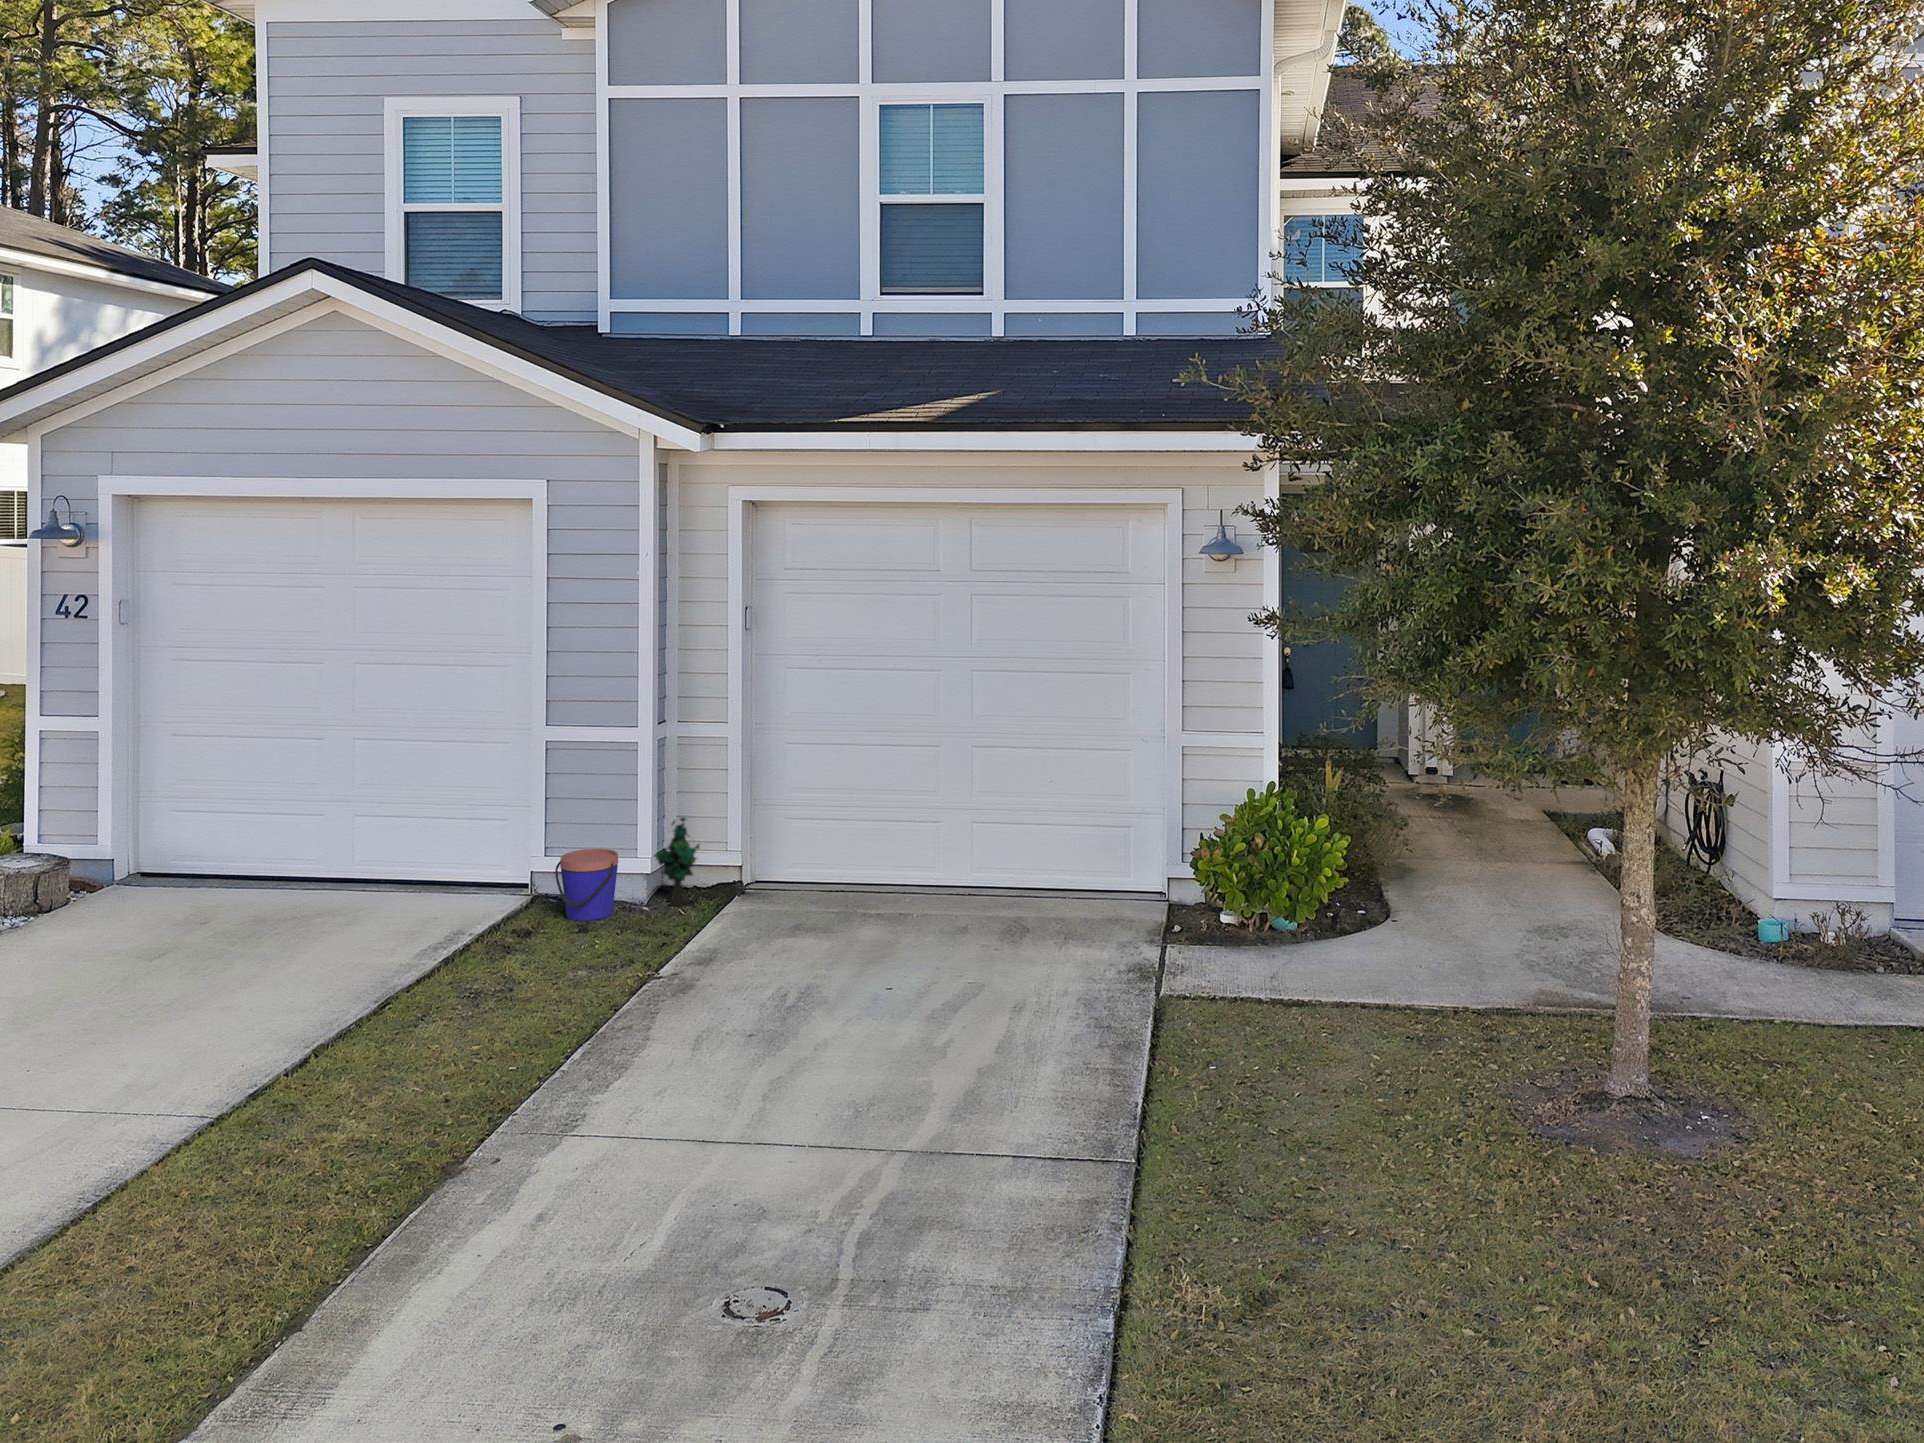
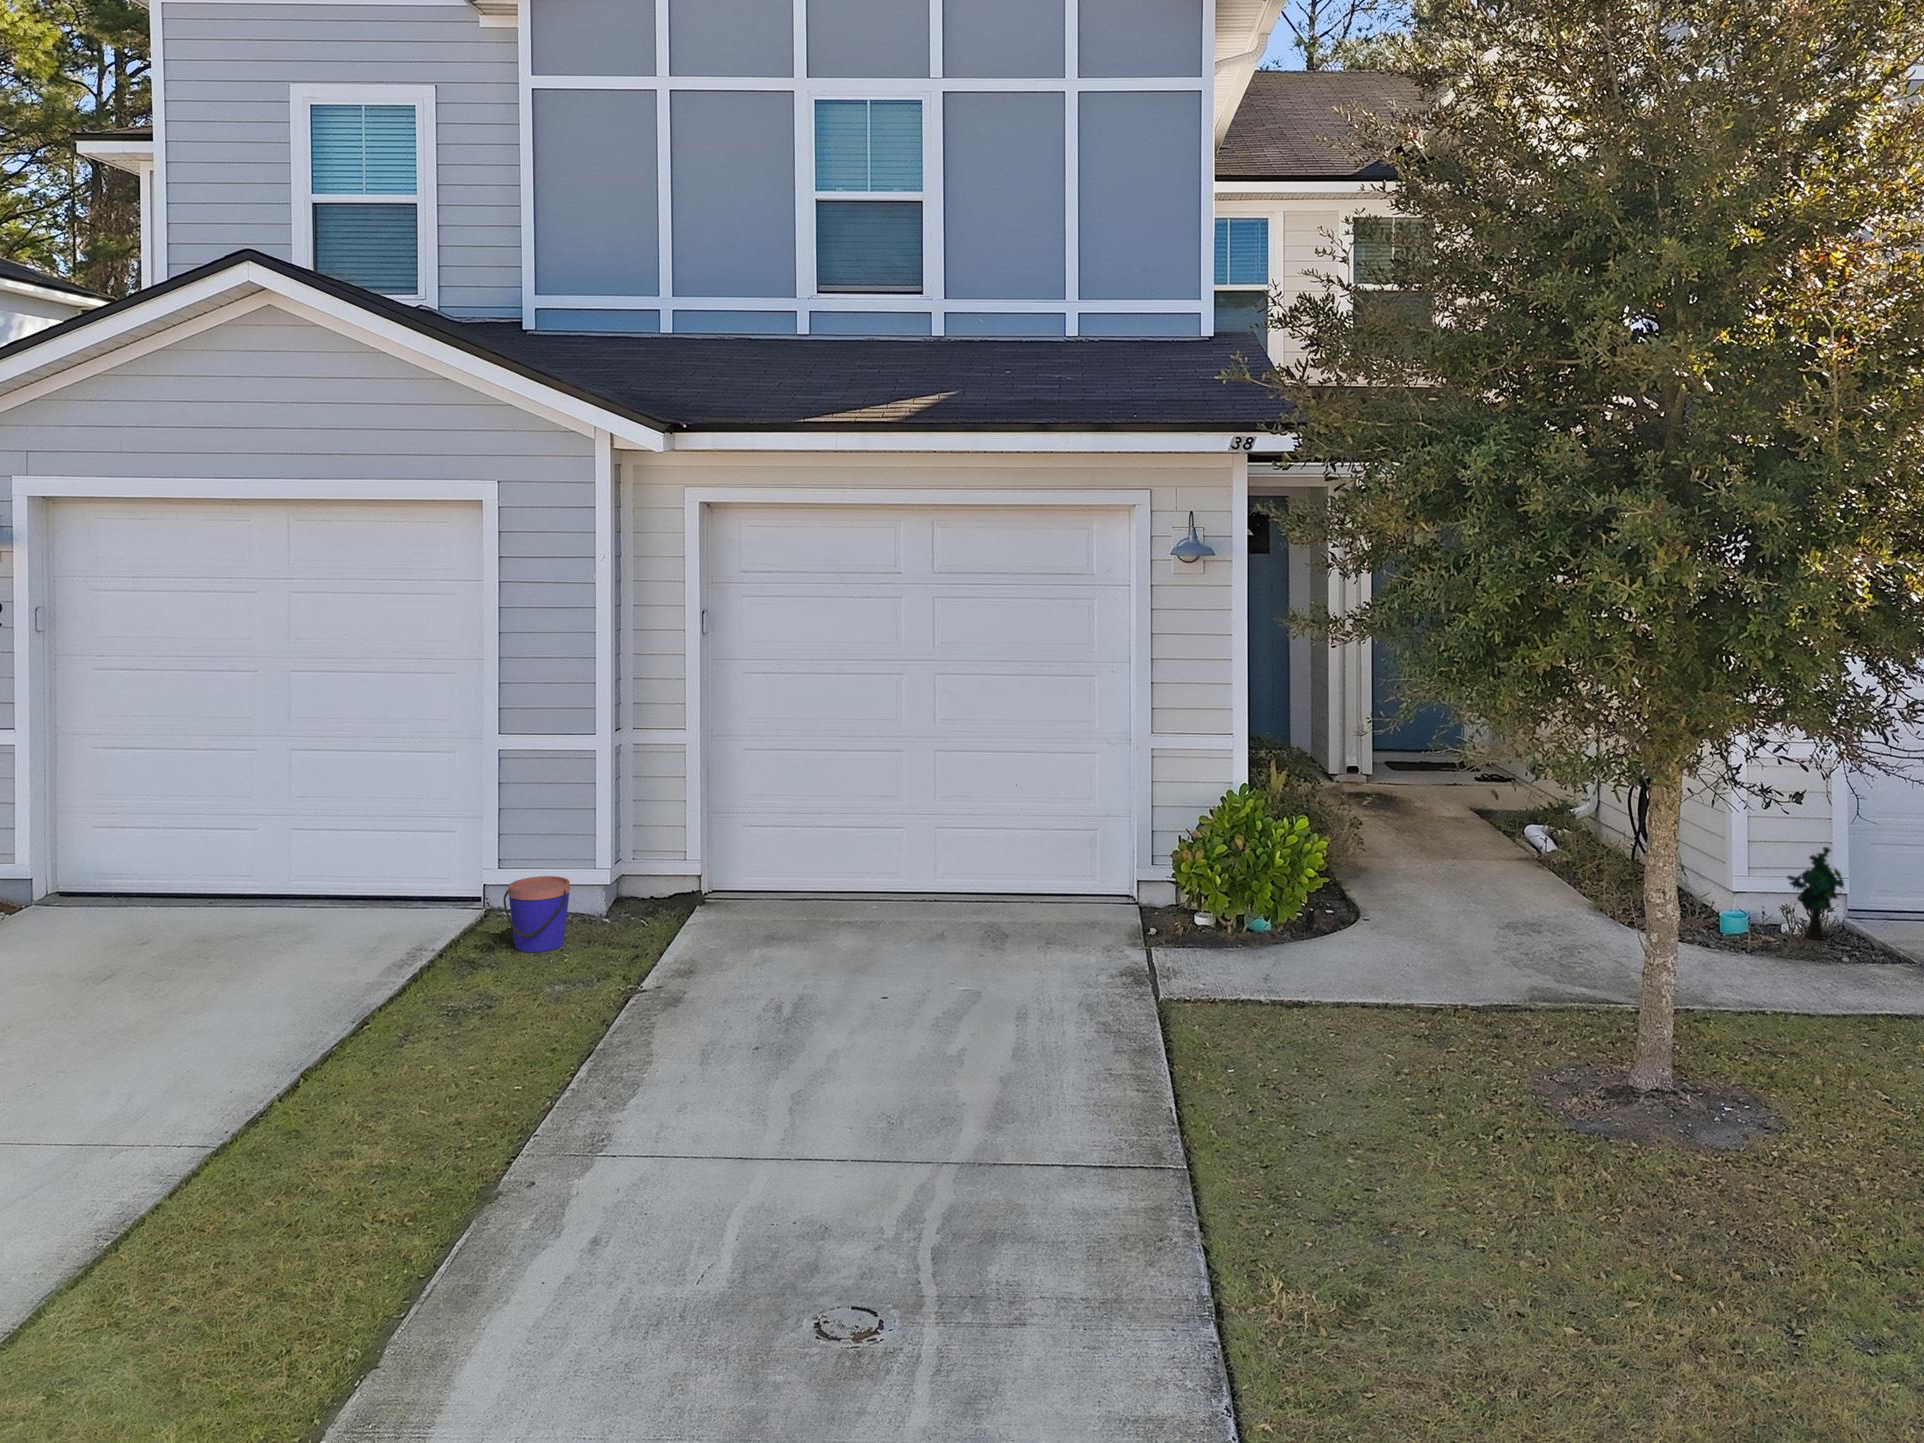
decorative plant: present [655,818,699,906] -> present [1787,847,1844,940]

